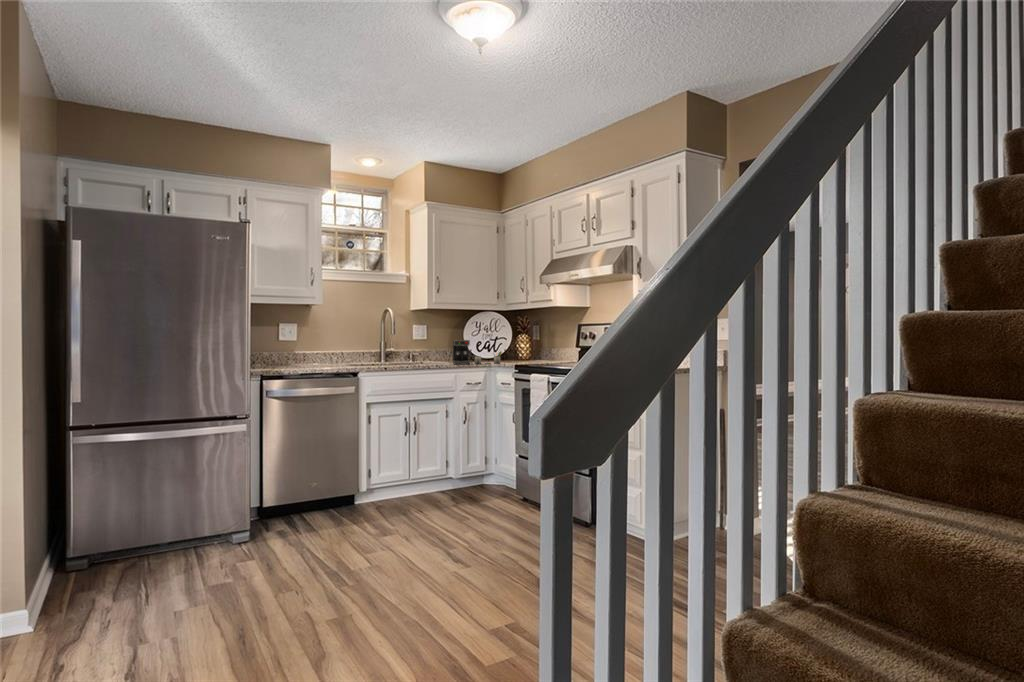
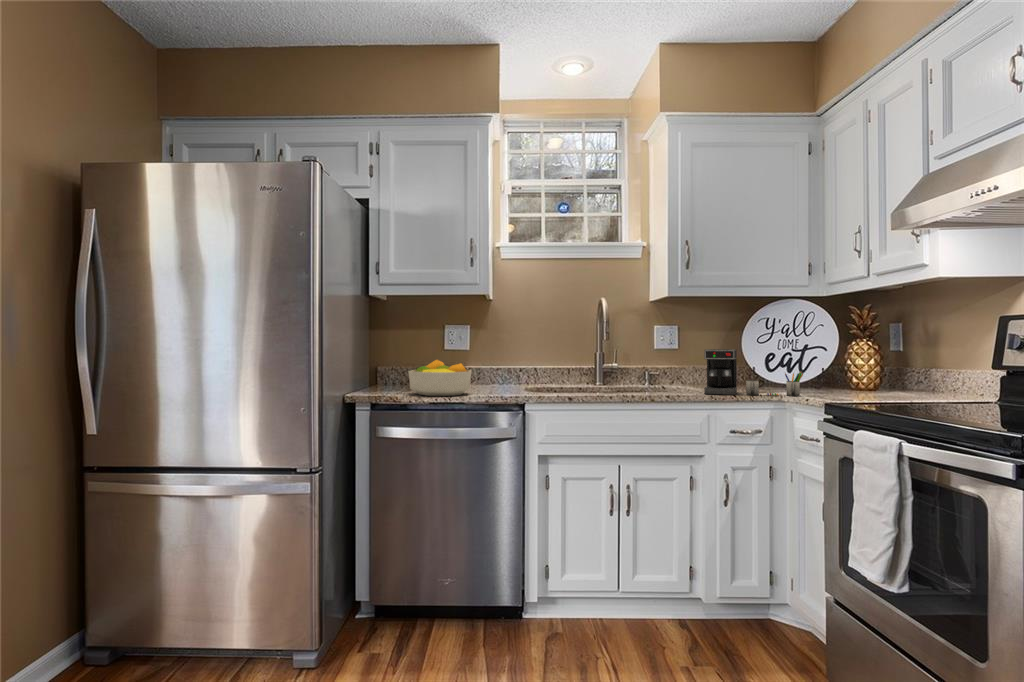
fruit bowl: none [279,347,326,370] -> present [409,360,471,396]

